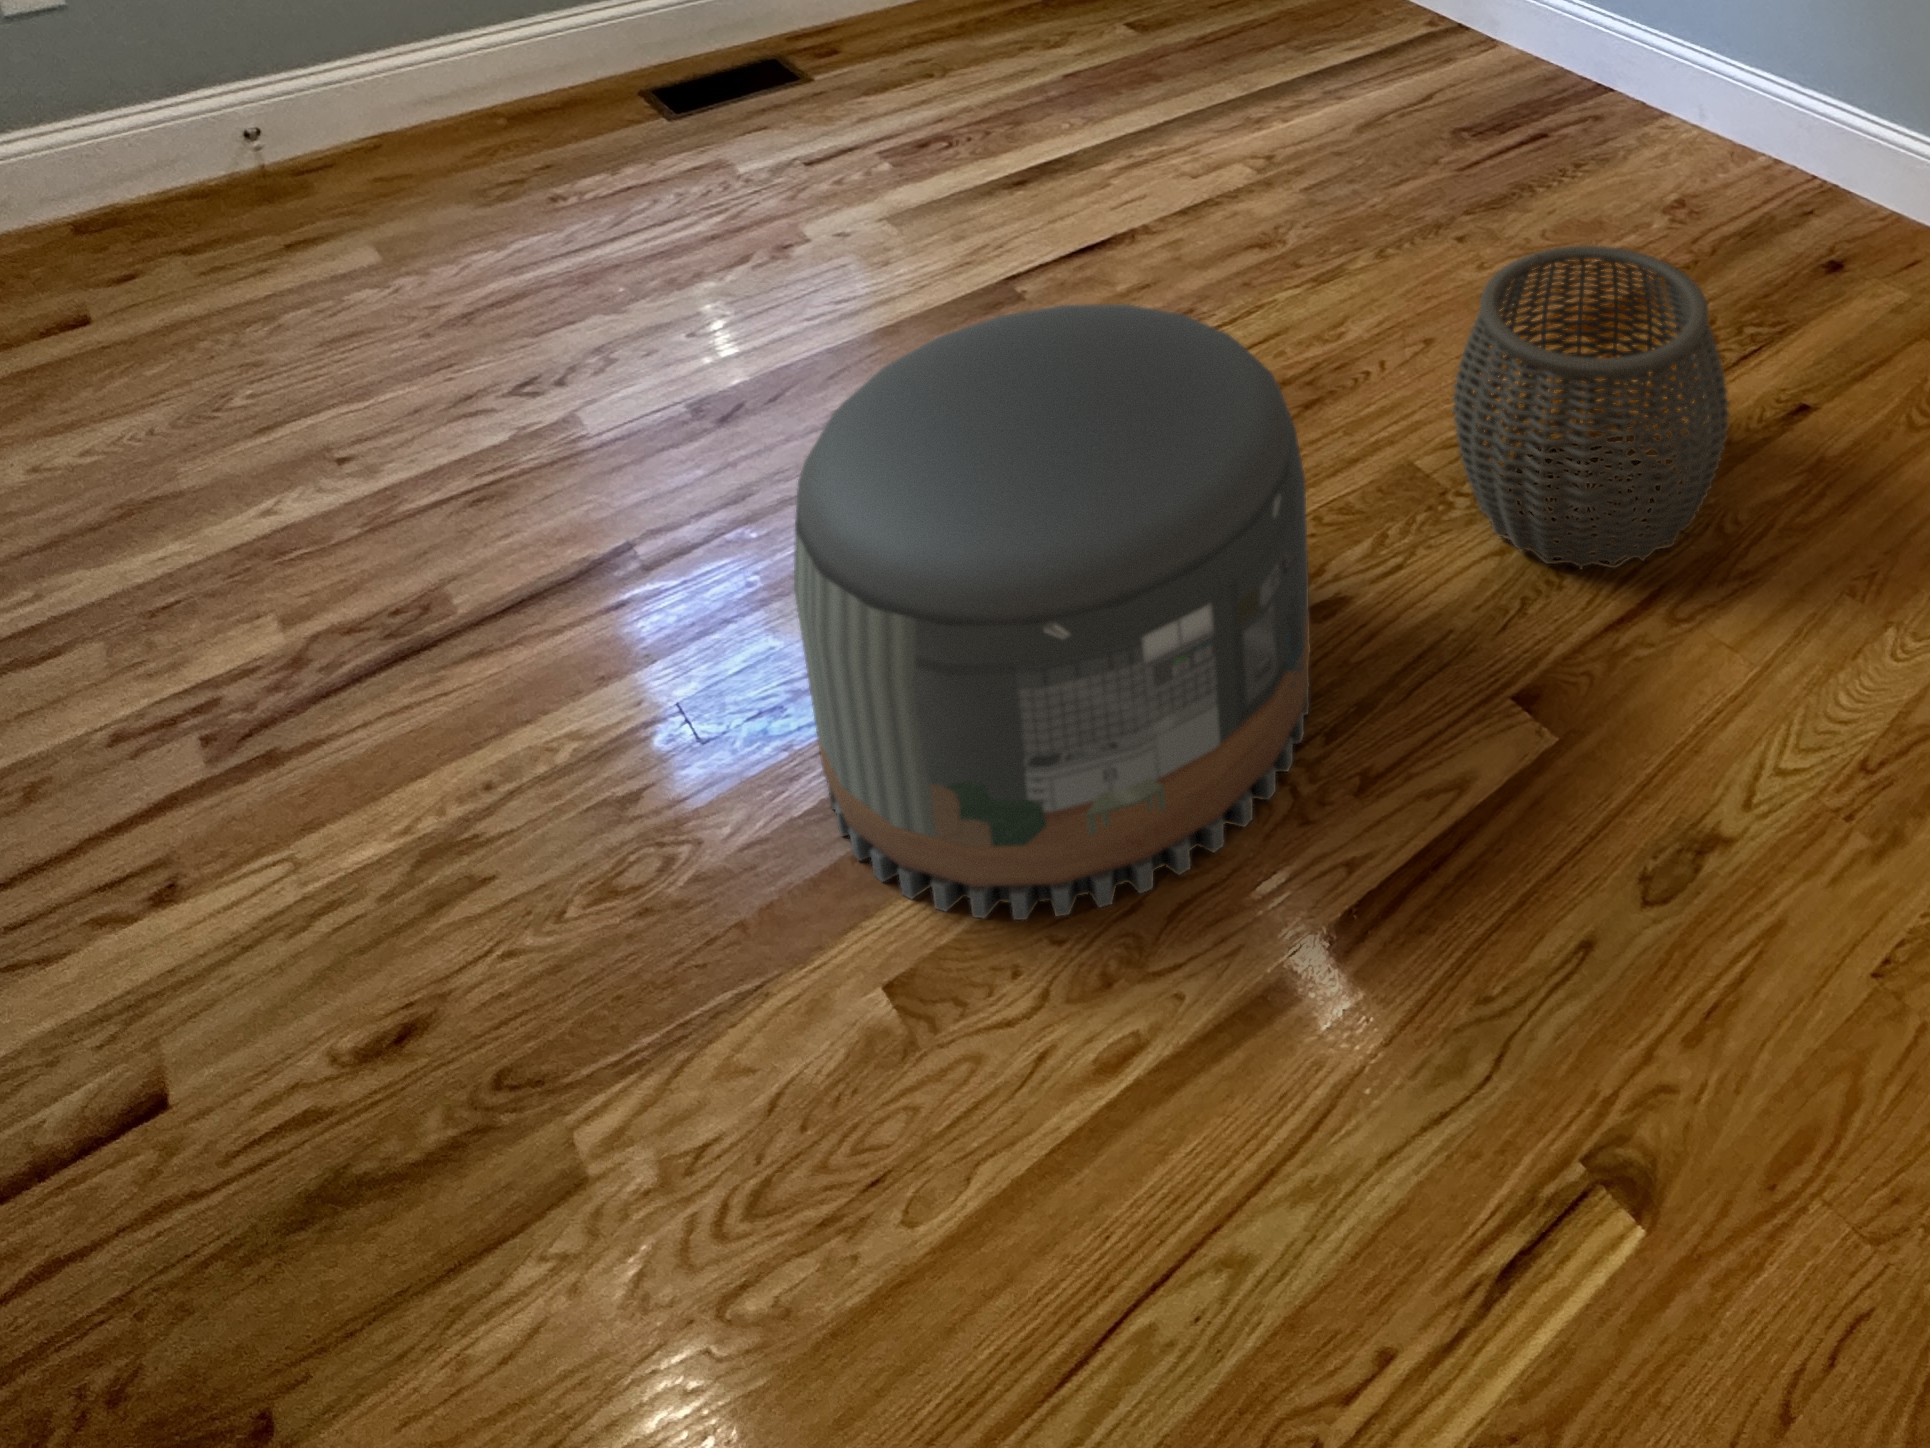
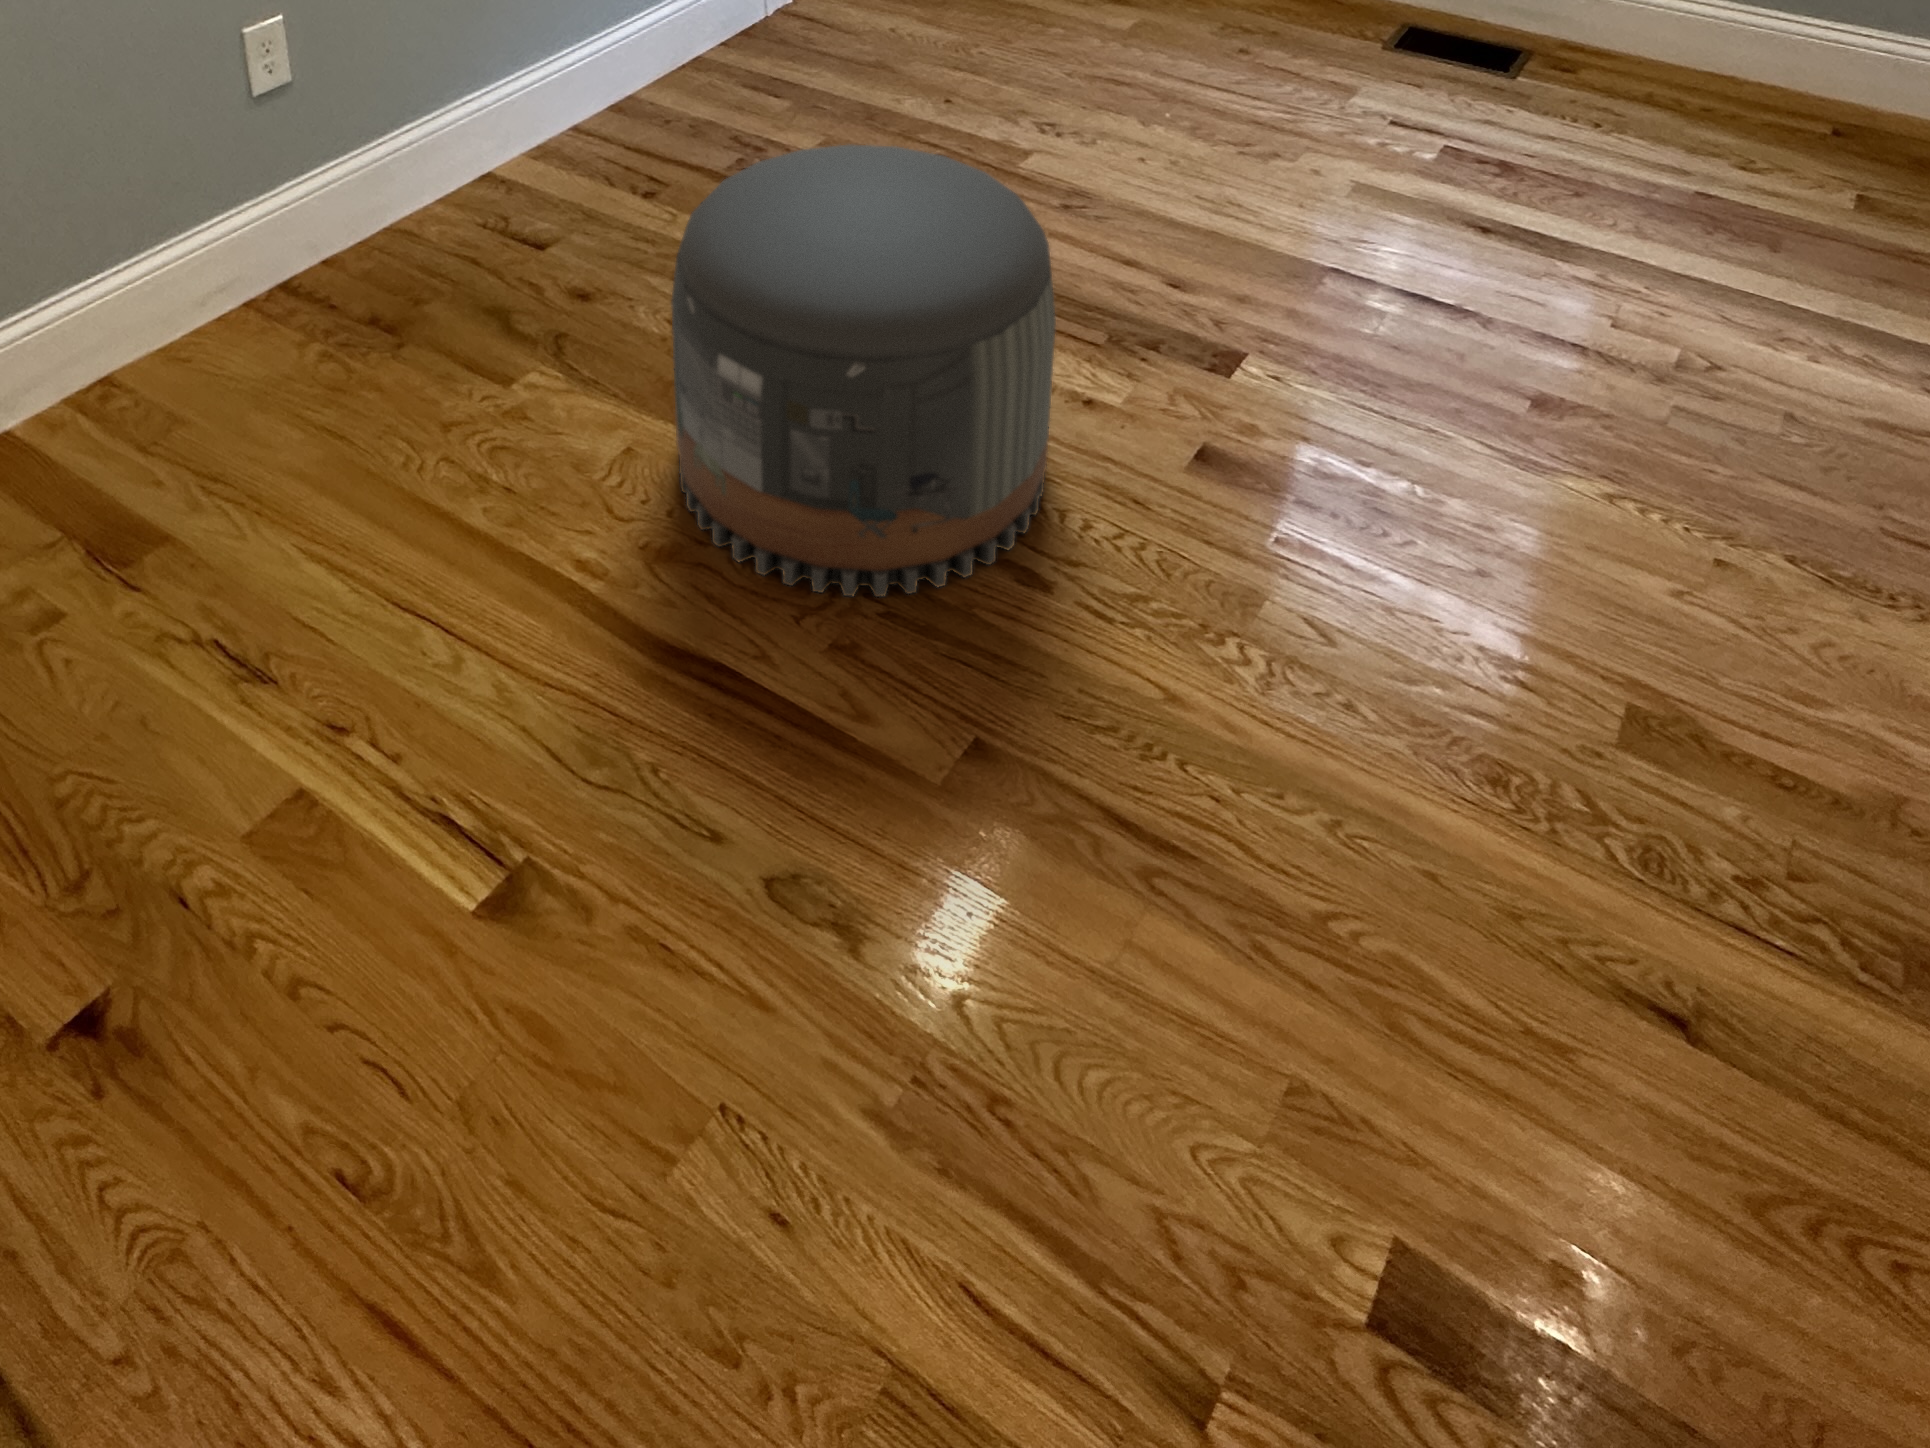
woven basket: present [1453,245,1730,569] -> none [1148,454,1504,875]

